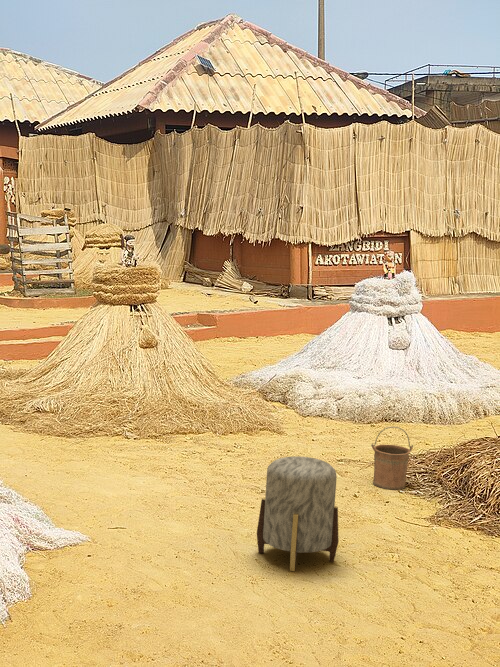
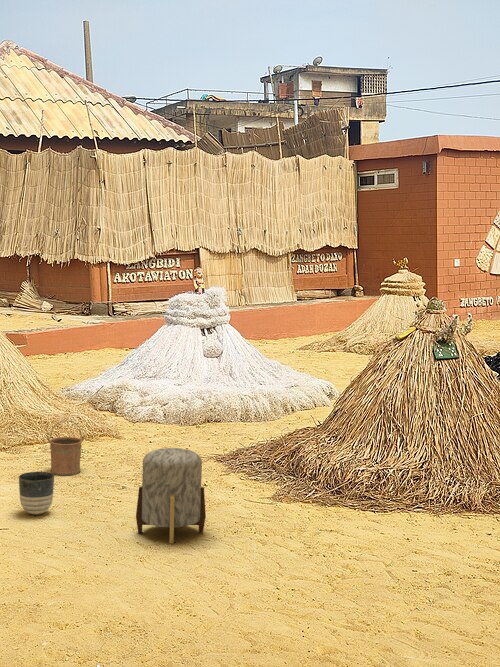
bucket: present [371,427,413,489] -> present [47,421,85,476]
planter: none [139,468,177,516] -> present [19,472,54,515]

